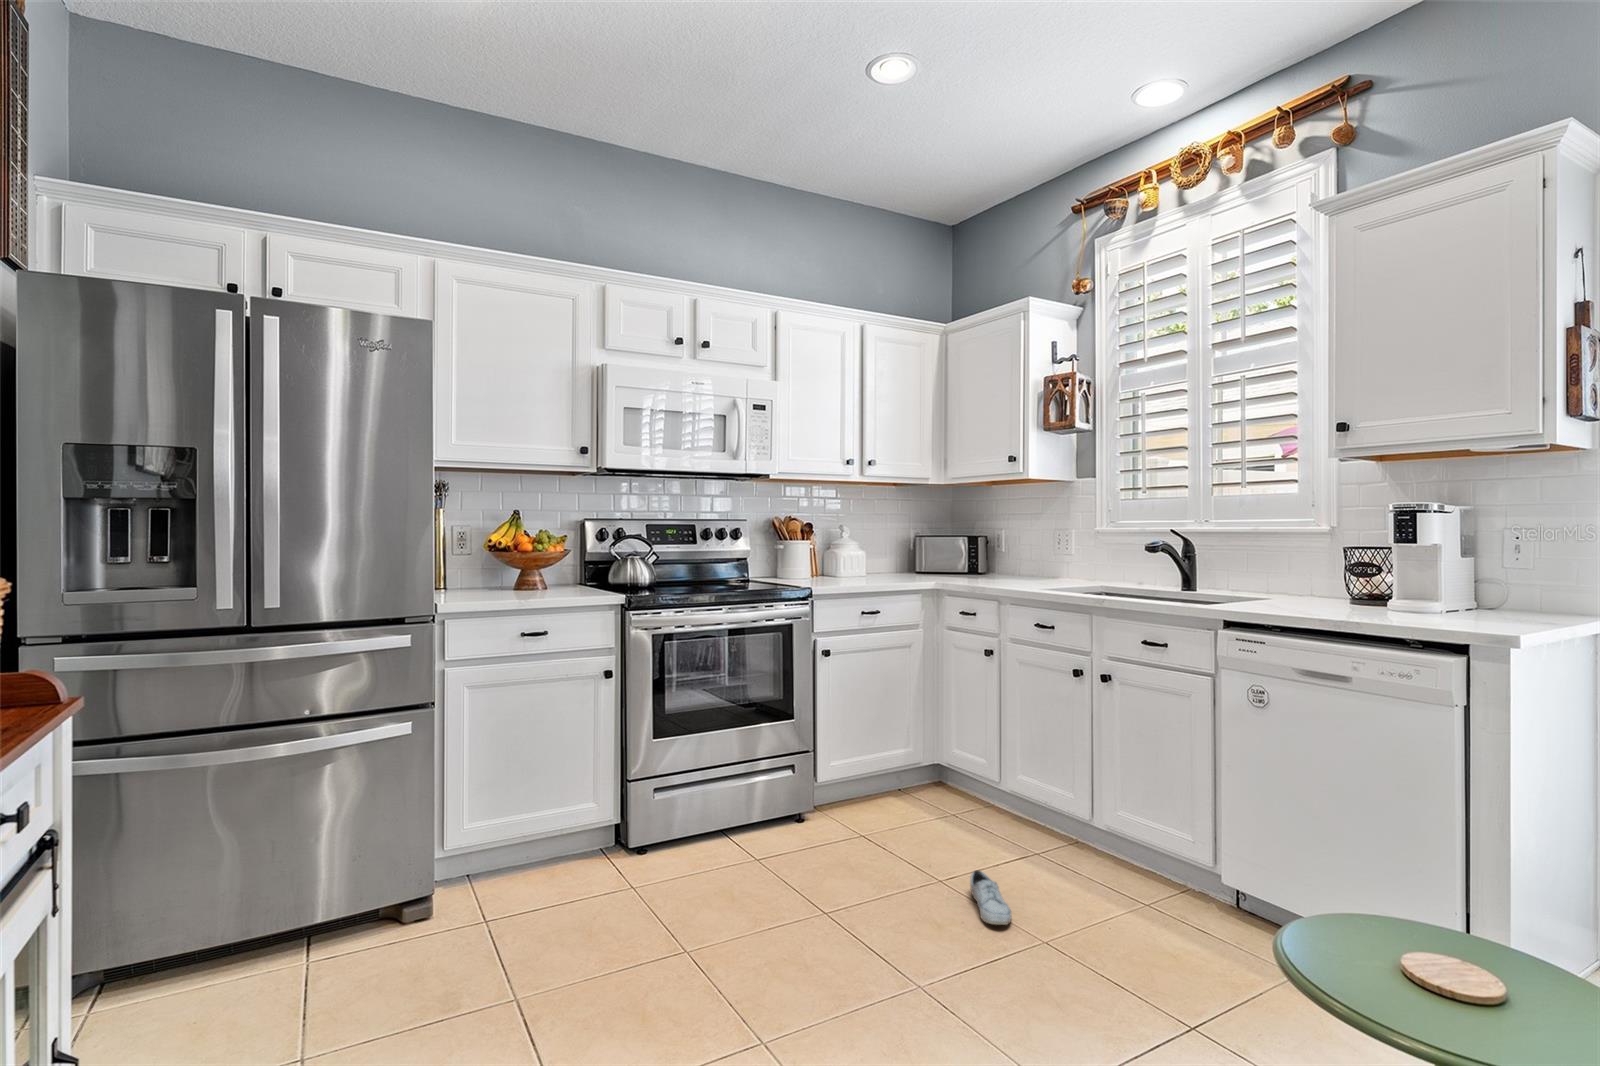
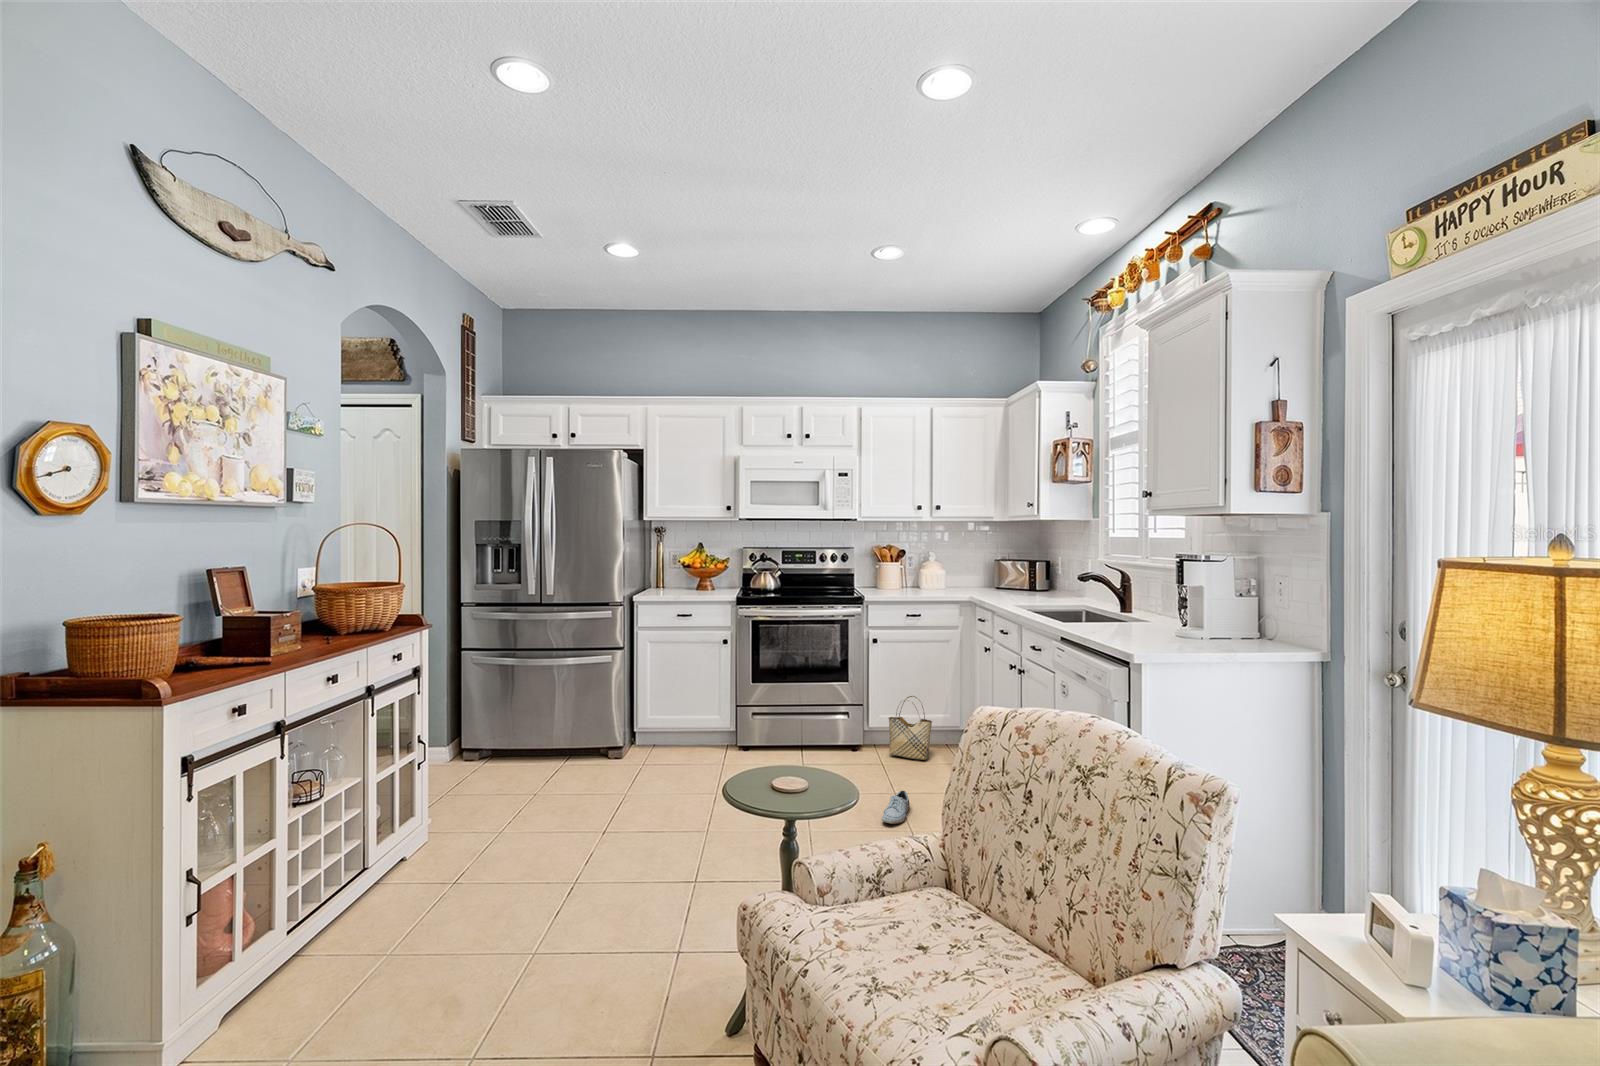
woven basket: none [854,730,916,821] -> present [888,696,932,760]

